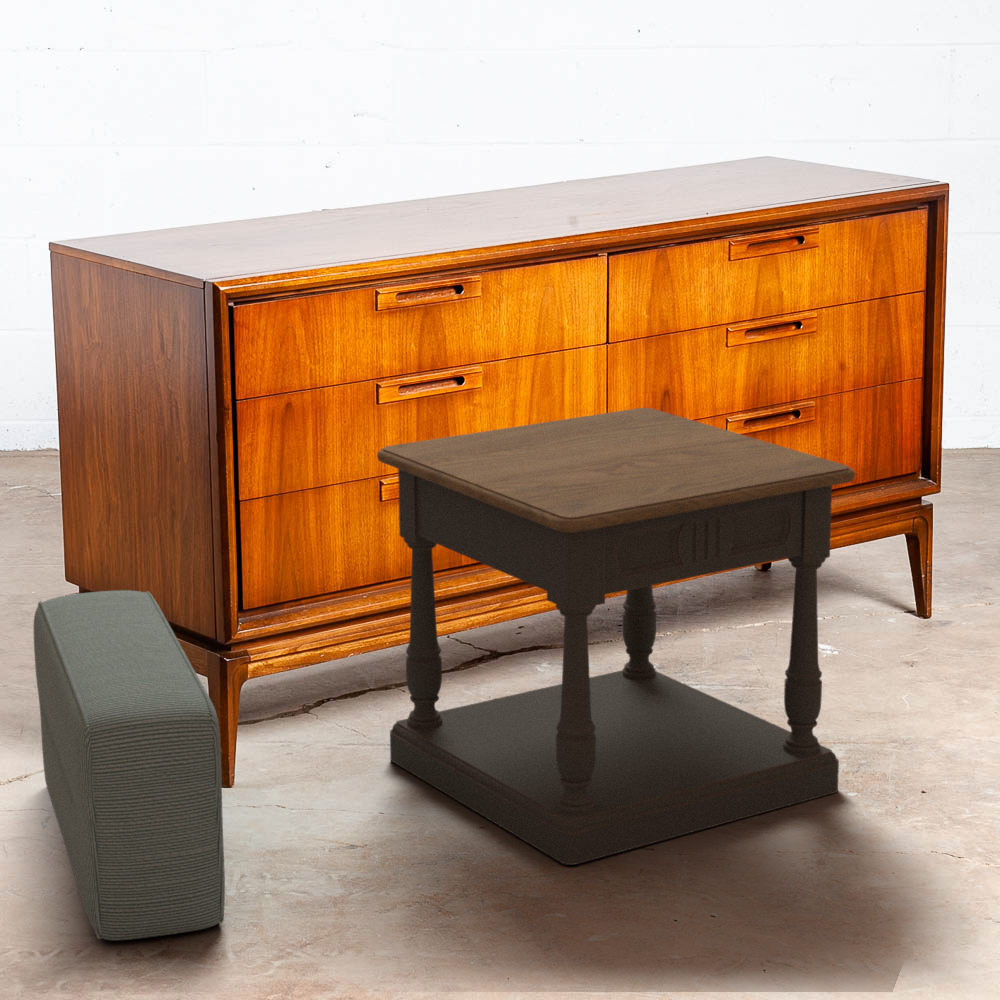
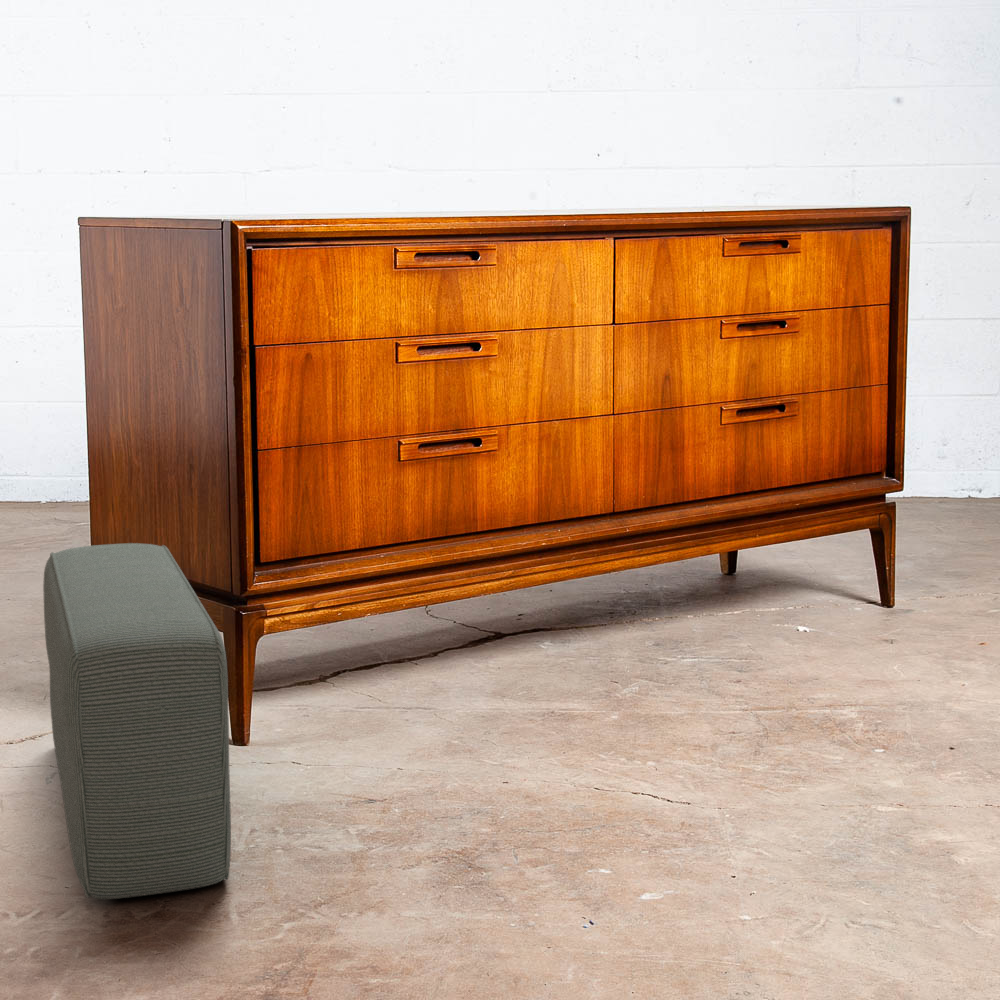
side table: present [377,408,855,865] -> none [396,385,881,818]

